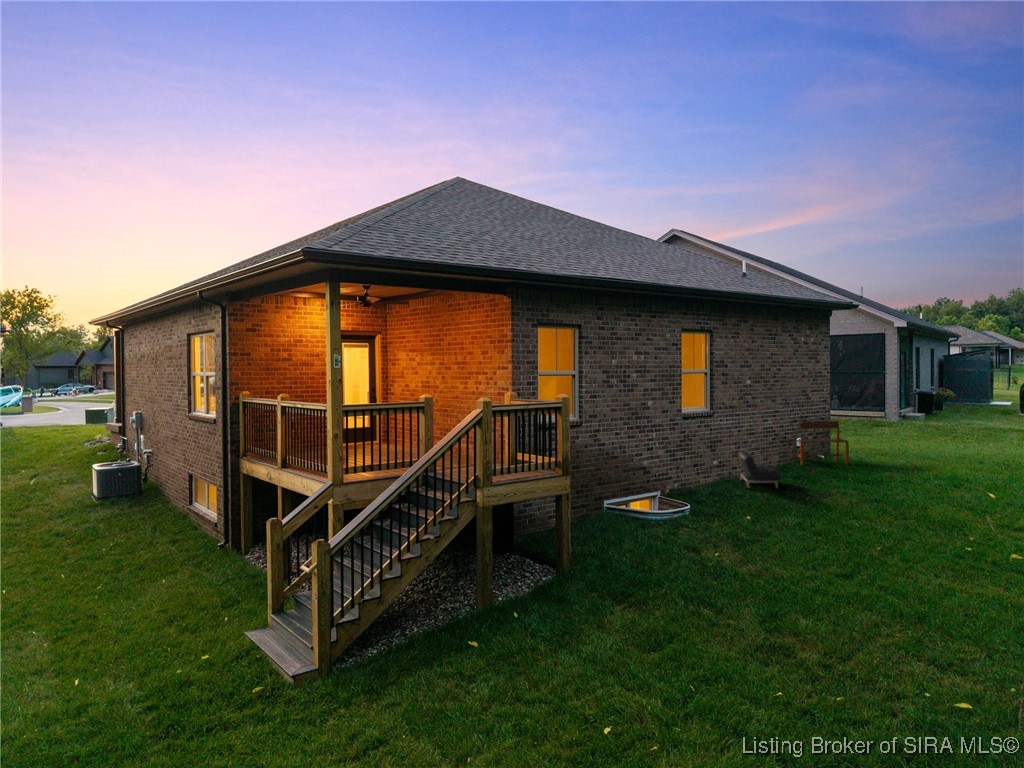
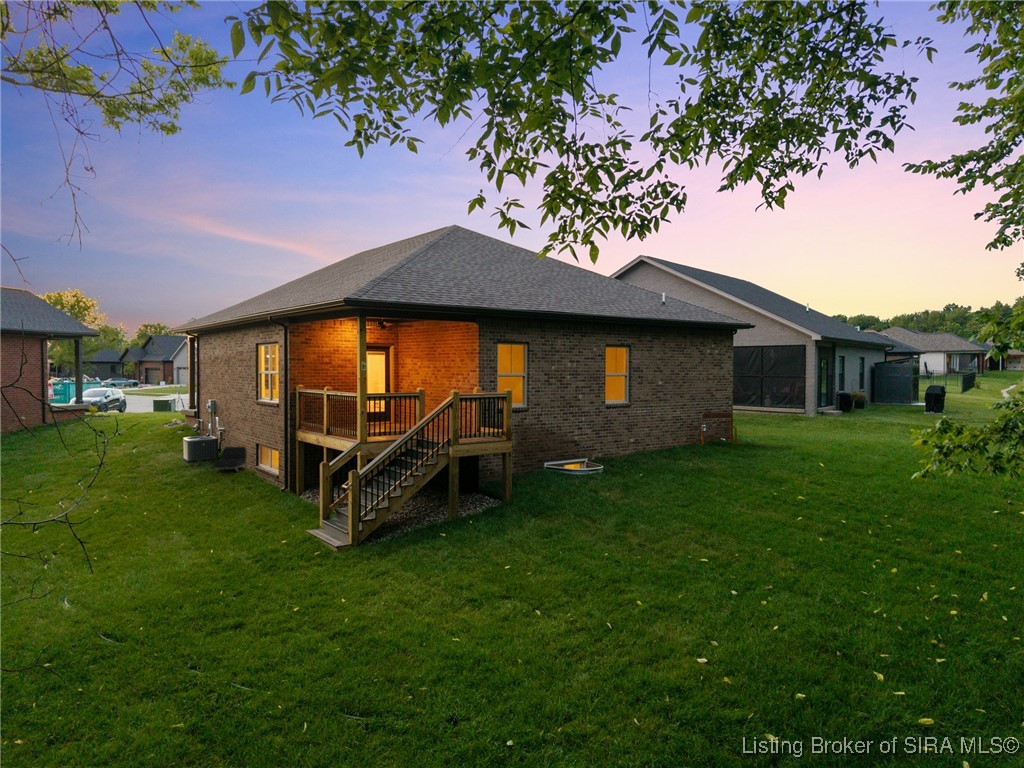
armchair: present [739,452,781,488] -> present [215,446,247,472]

